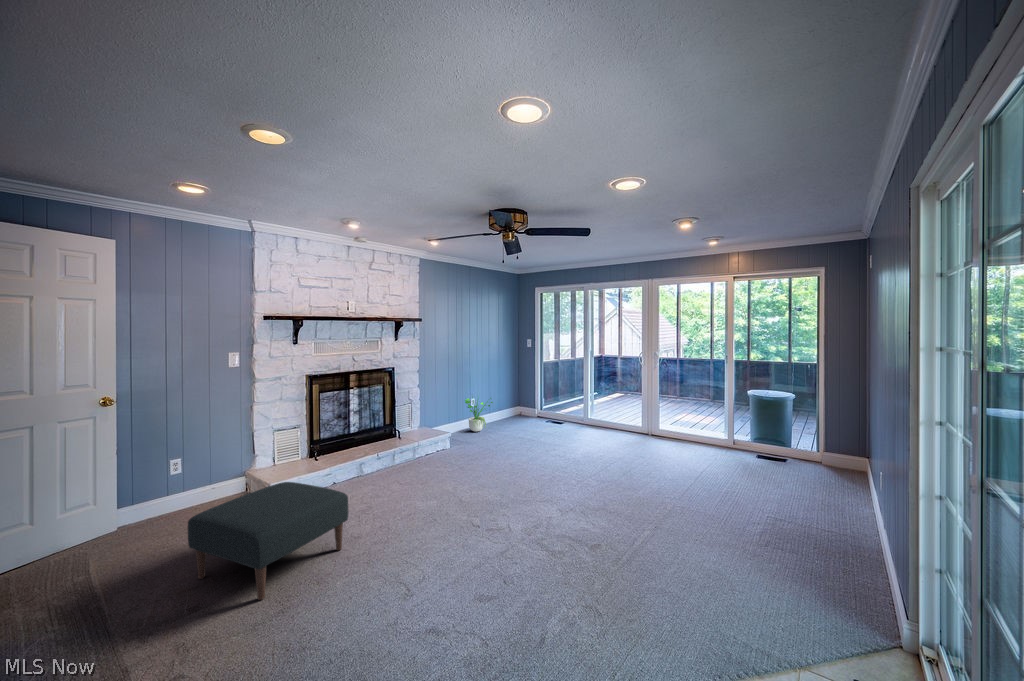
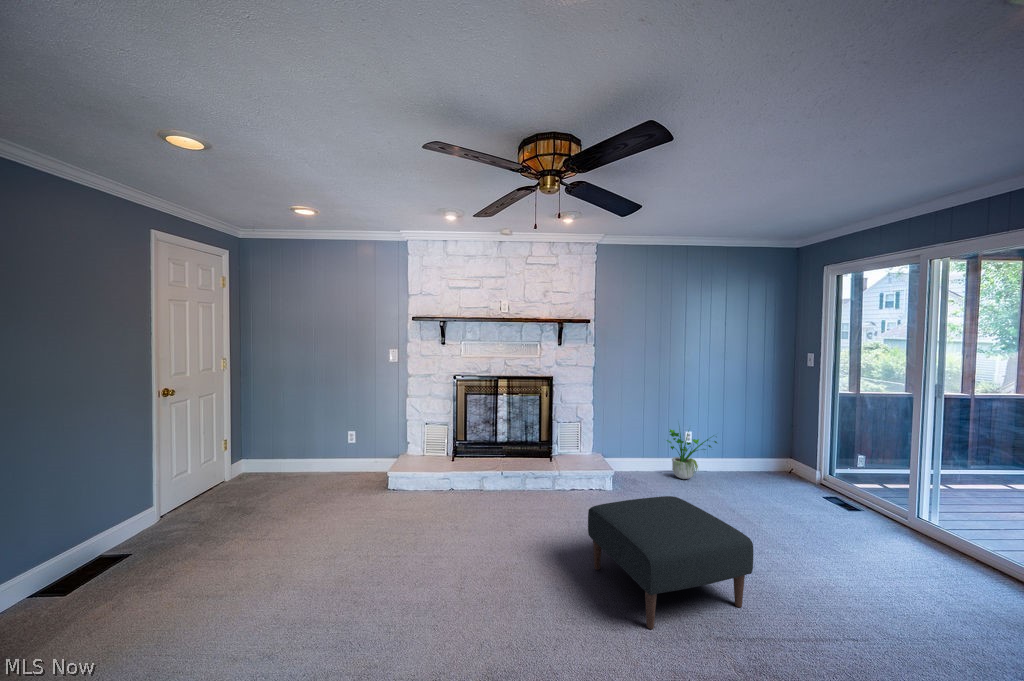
ottoman: present [188,482,349,600] -> present [588,496,753,629]

